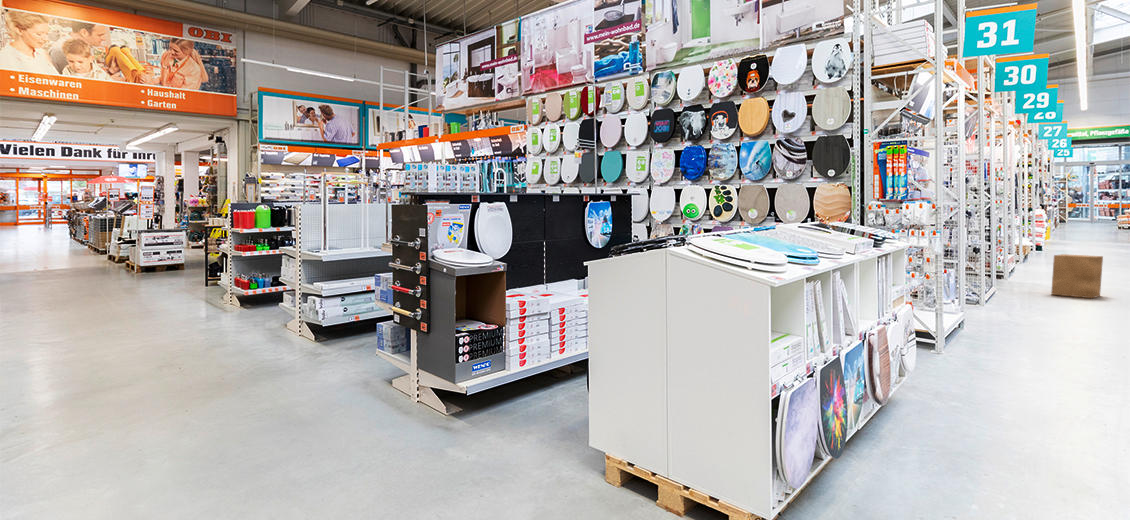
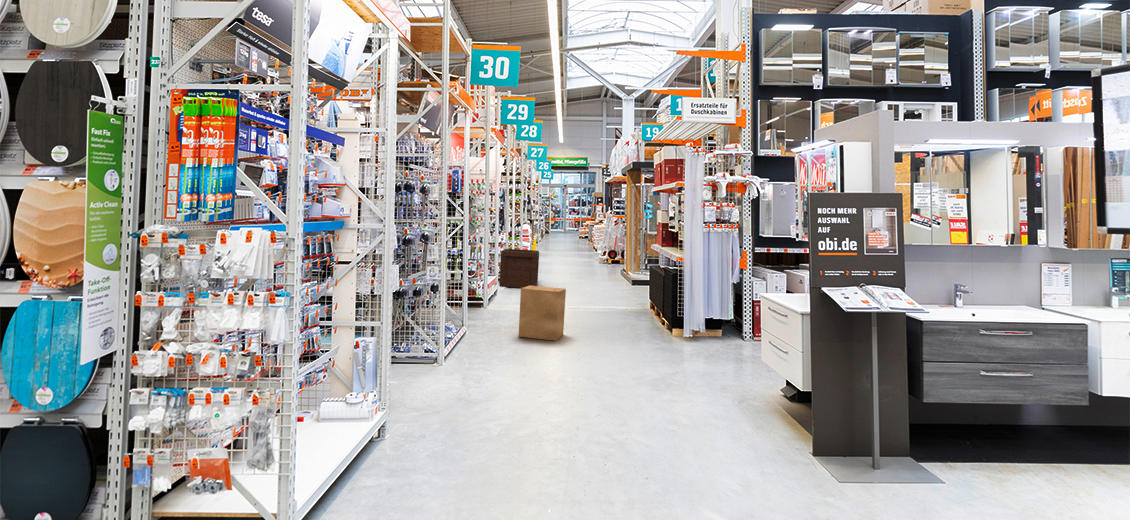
wooden crate: none [1016,232,1064,269] -> present [499,249,539,288]

